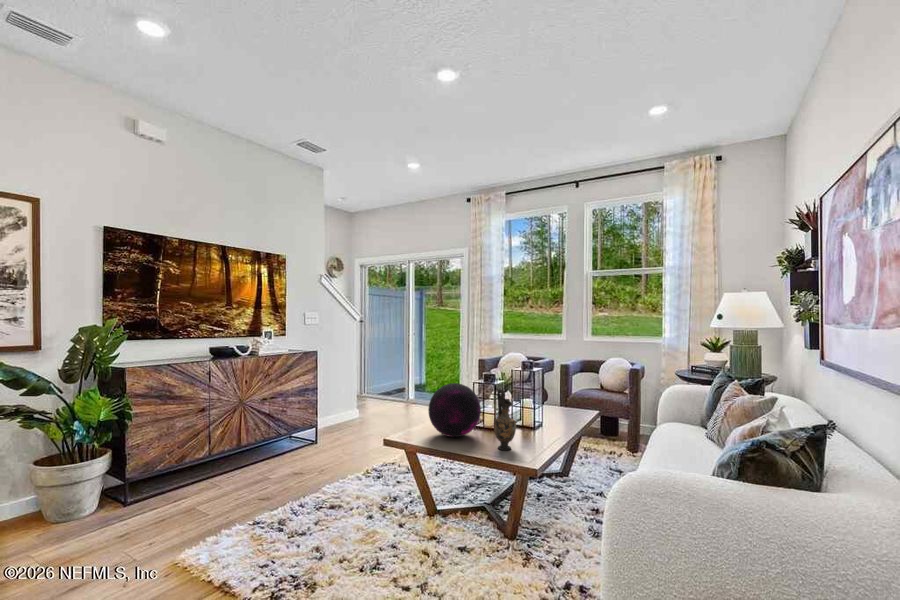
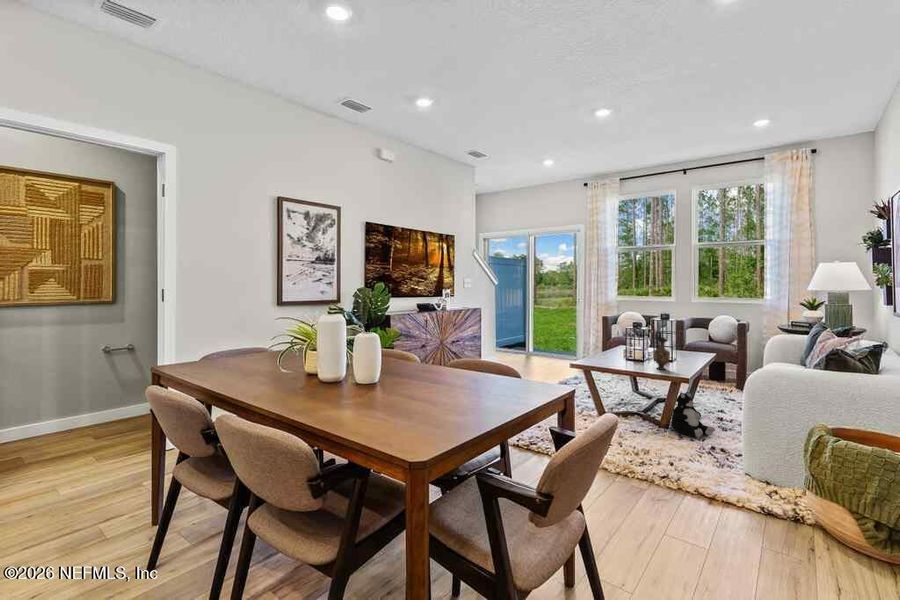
decorative orb: present [428,383,481,437] -> none [603,328,640,363]
plush toy: none [513,489,576,574] -> present [671,392,715,437]

